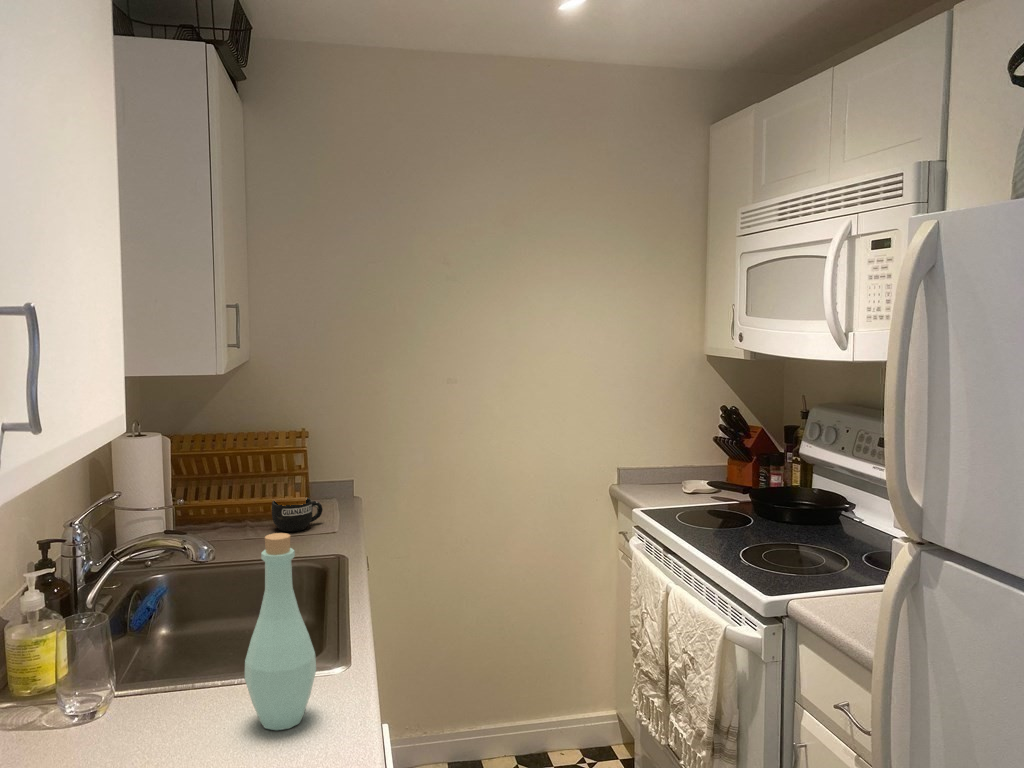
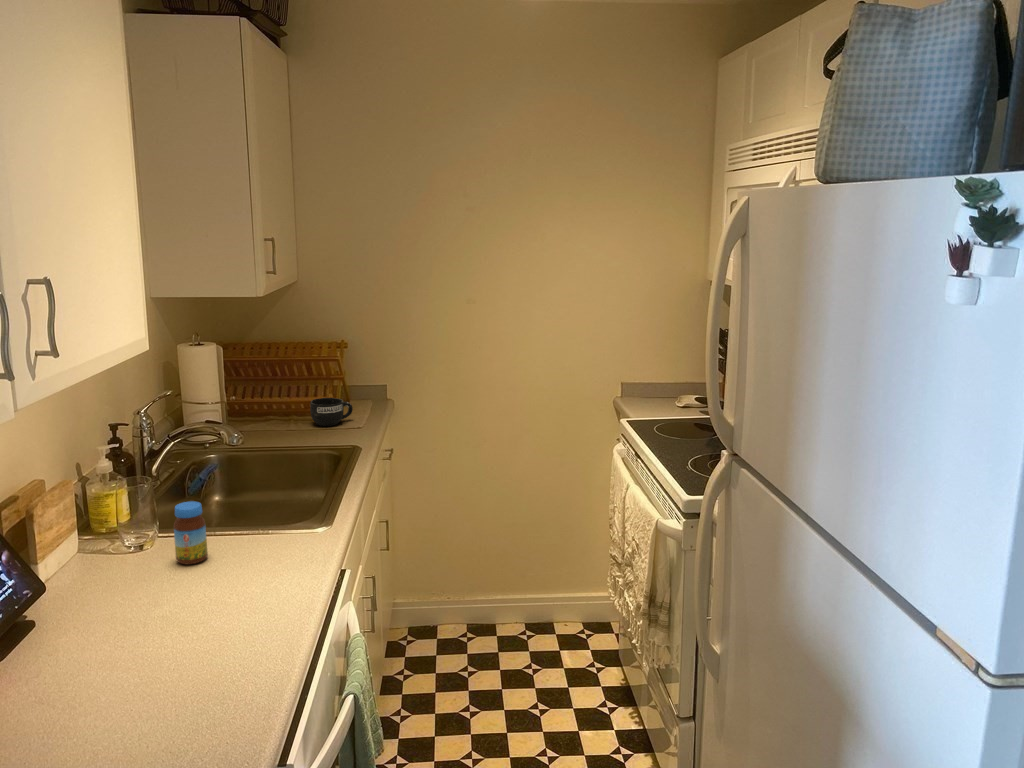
bottle: present [245,533,316,730] -> none [238,426,290,564]
jar: none [149,645,196,739] -> present [174,501,208,564]

